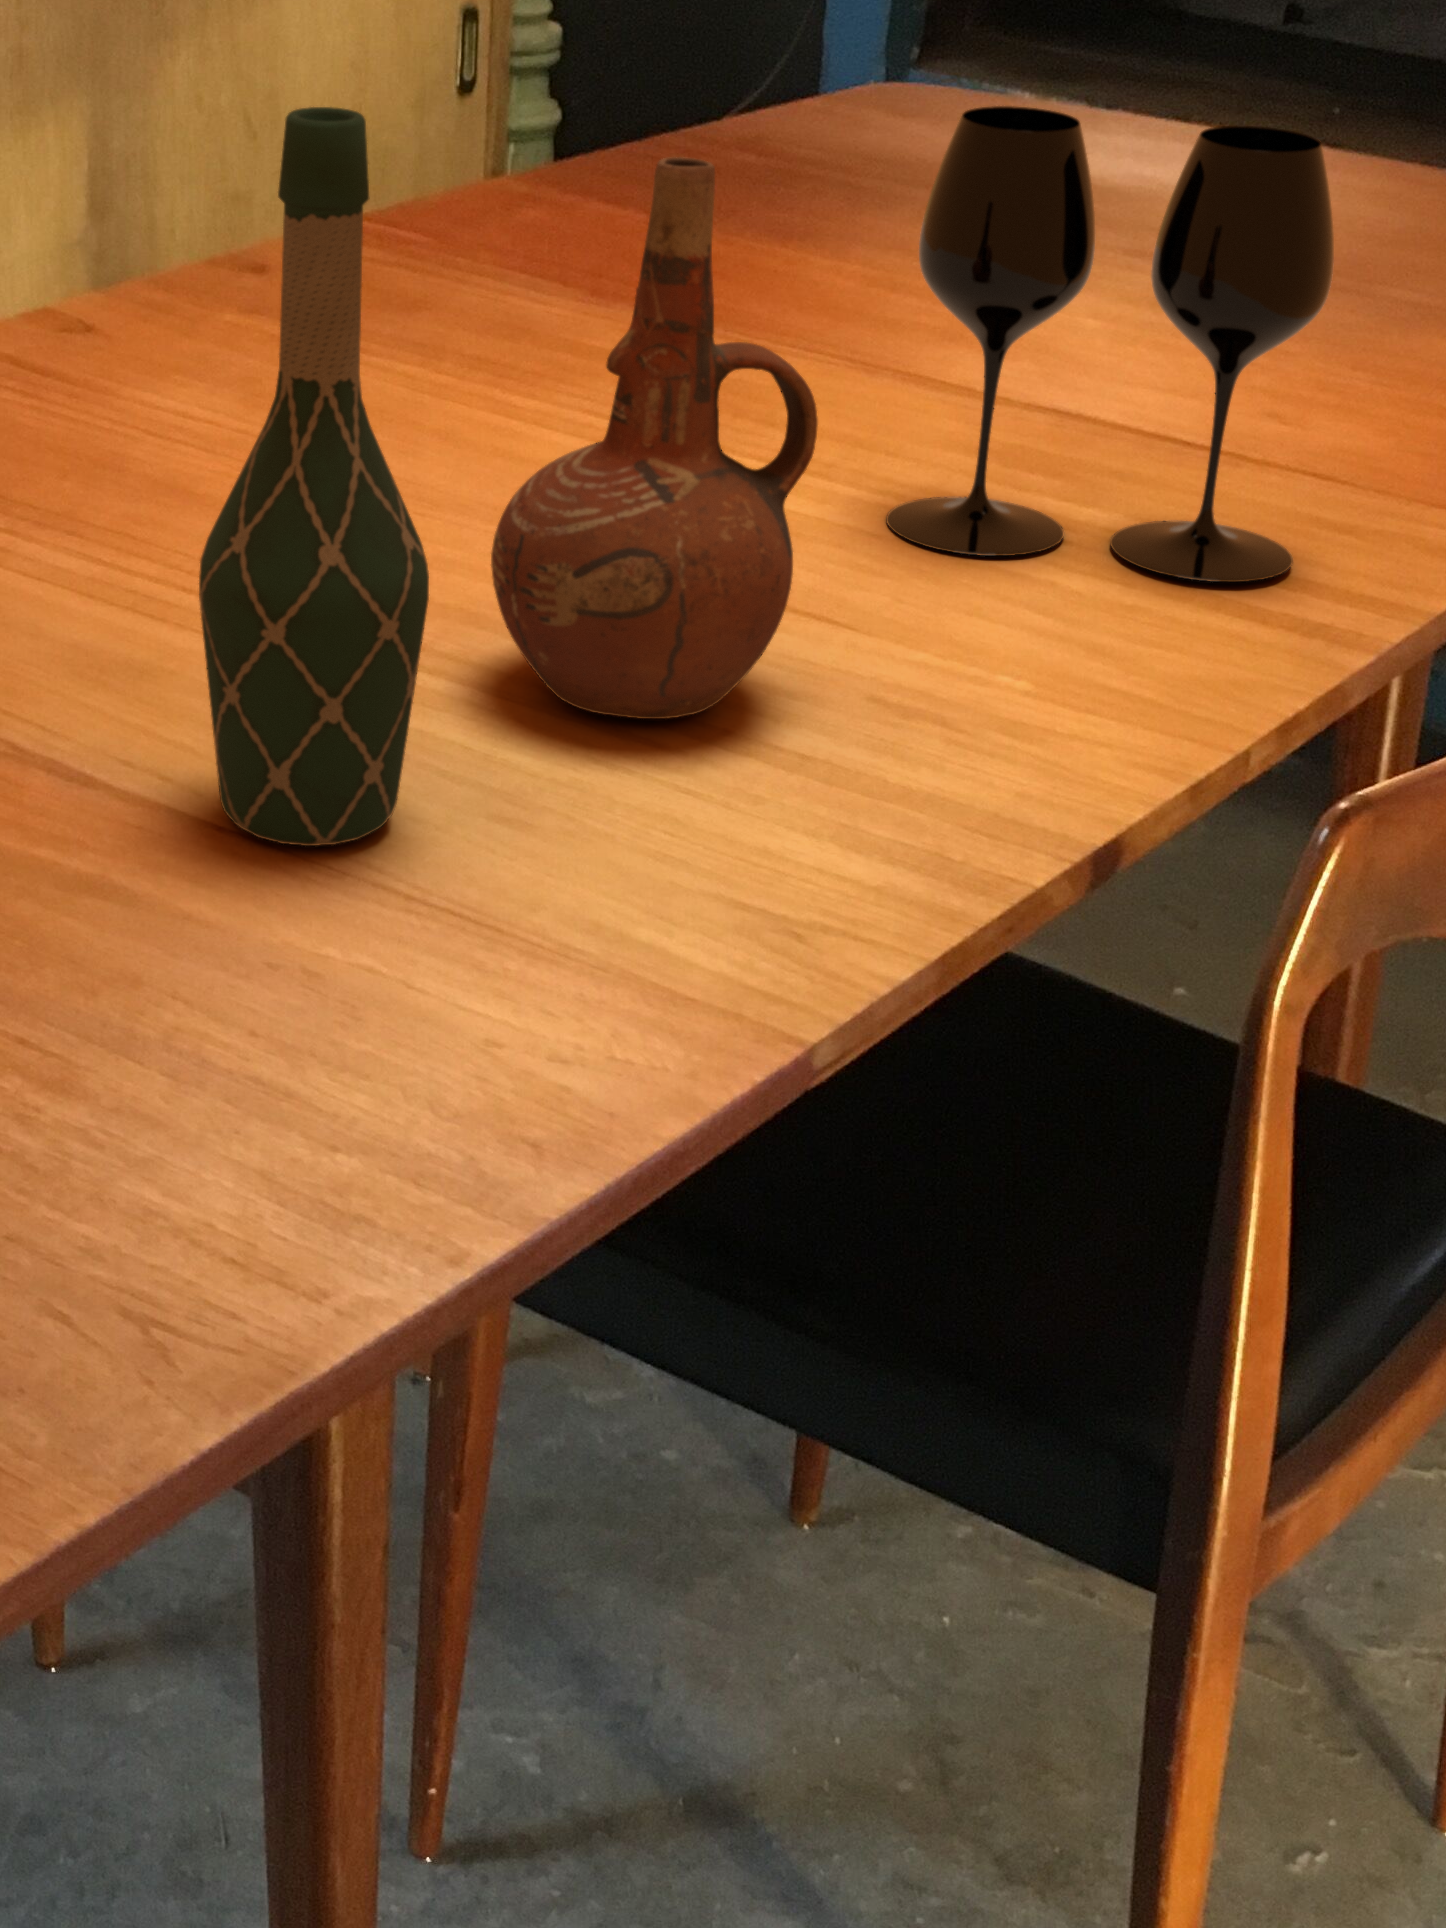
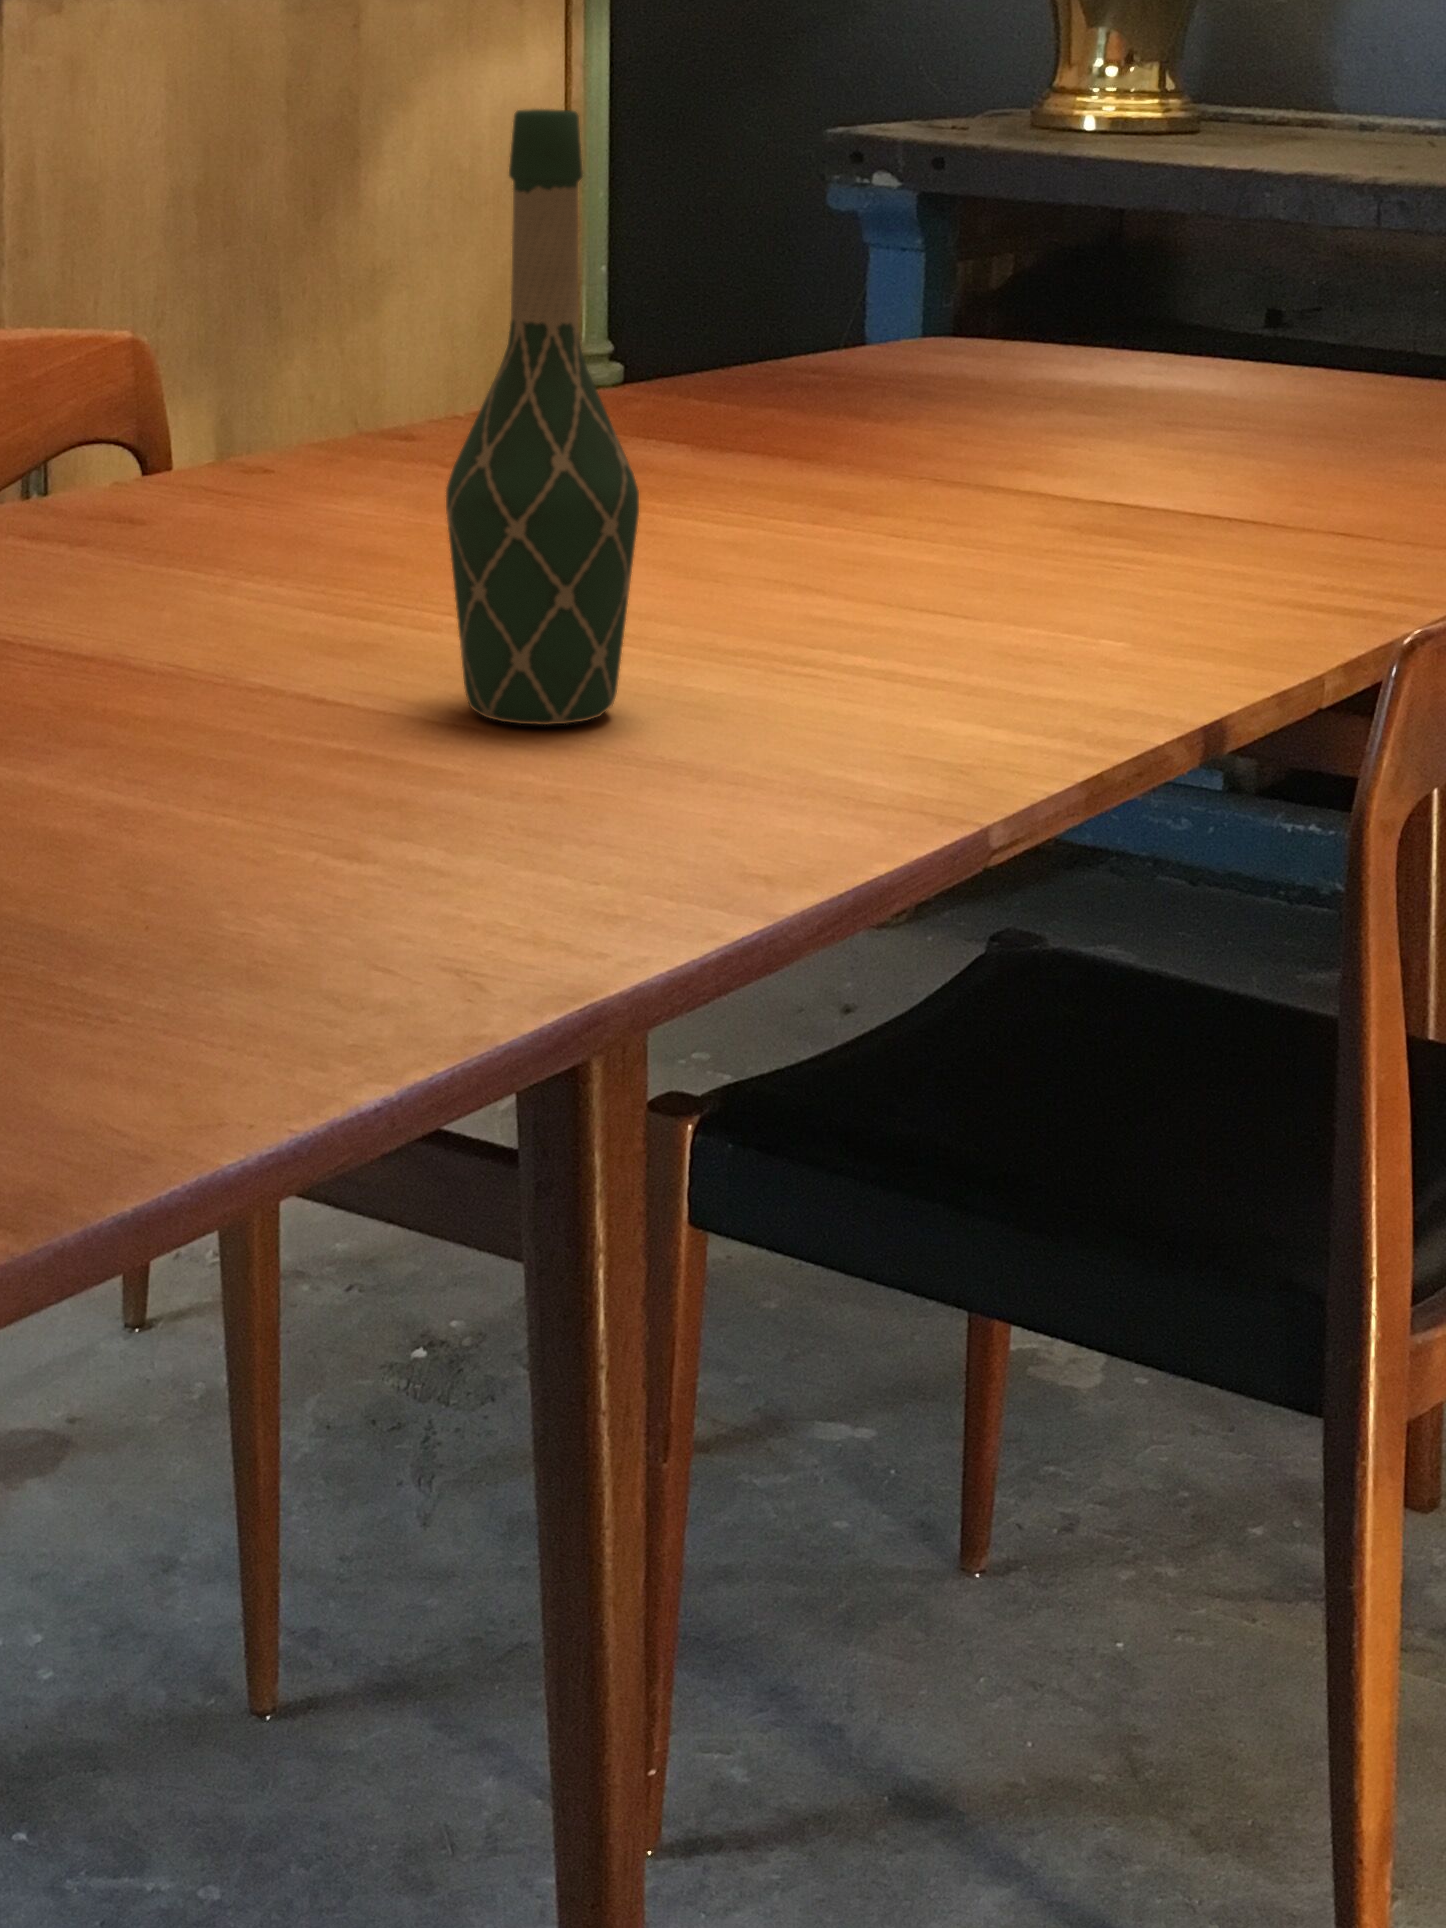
wine glass: present [886,106,1334,582] -> none [990,205,1346,583]
ceramic pitcher: present [491,157,818,719] -> none [673,190,940,656]

